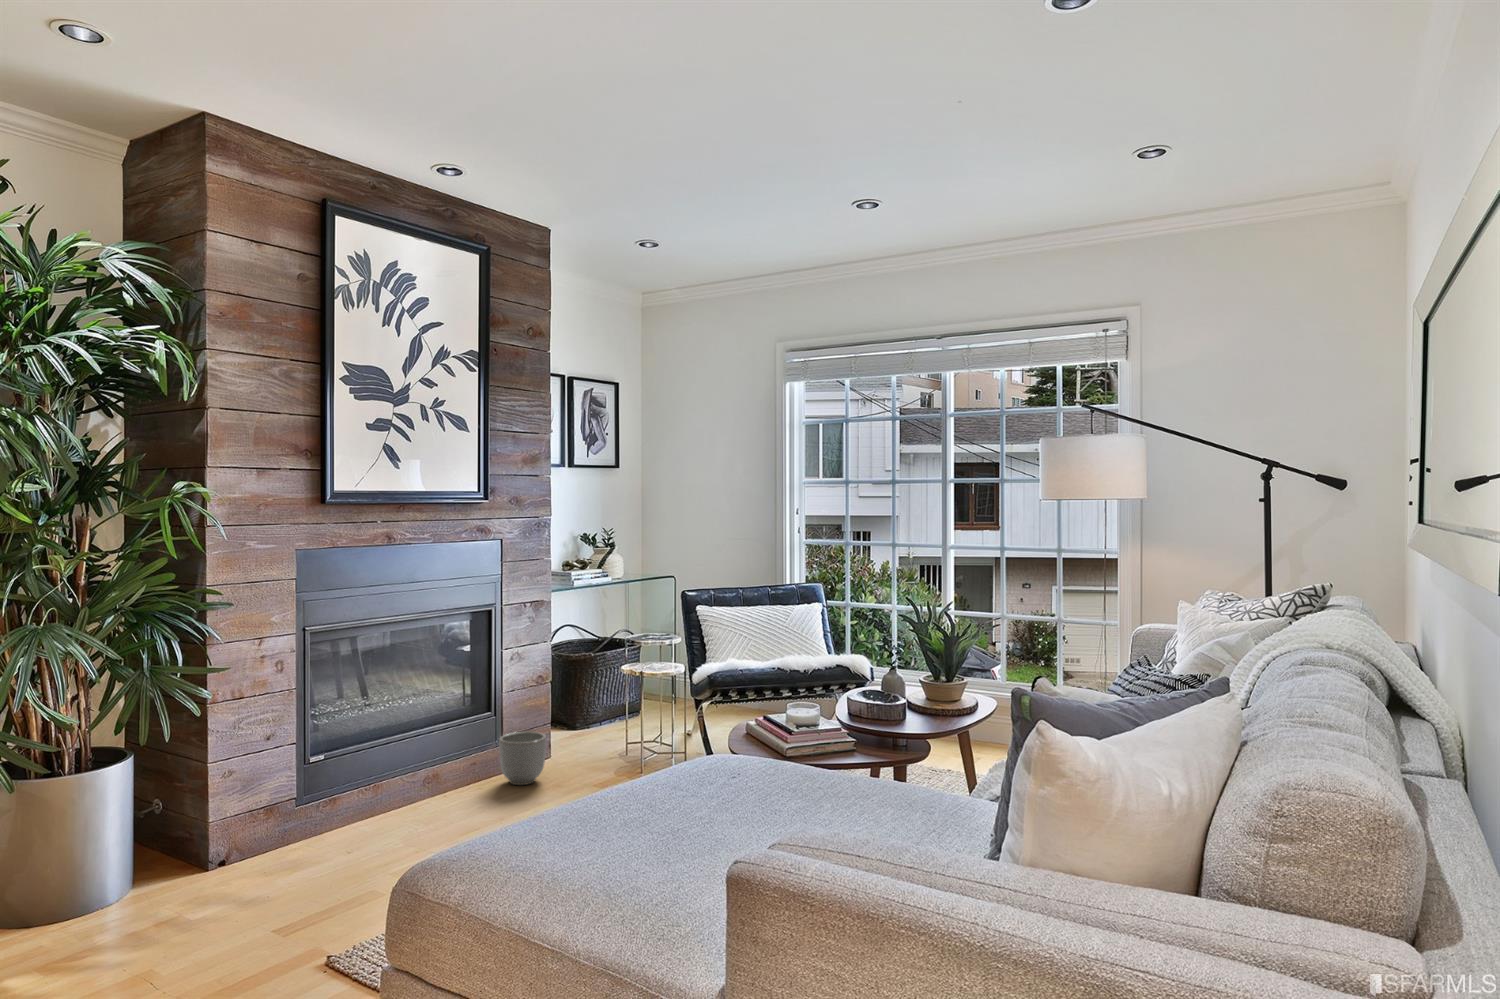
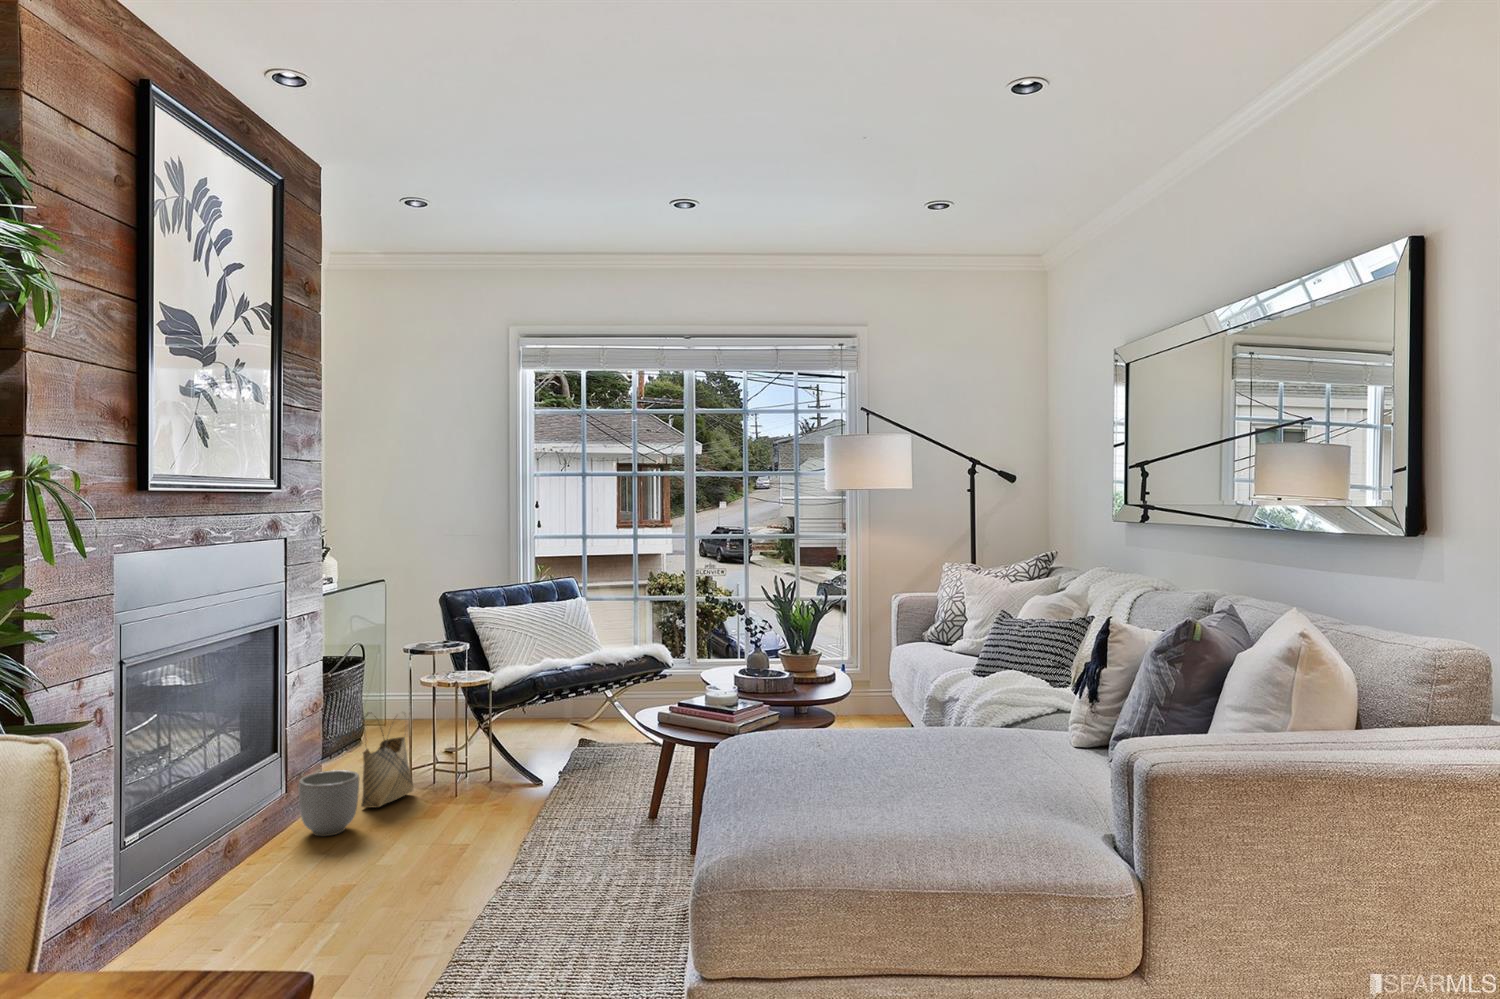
woven basket: none [565,687,616,769] -> present [361,713,413,808]

